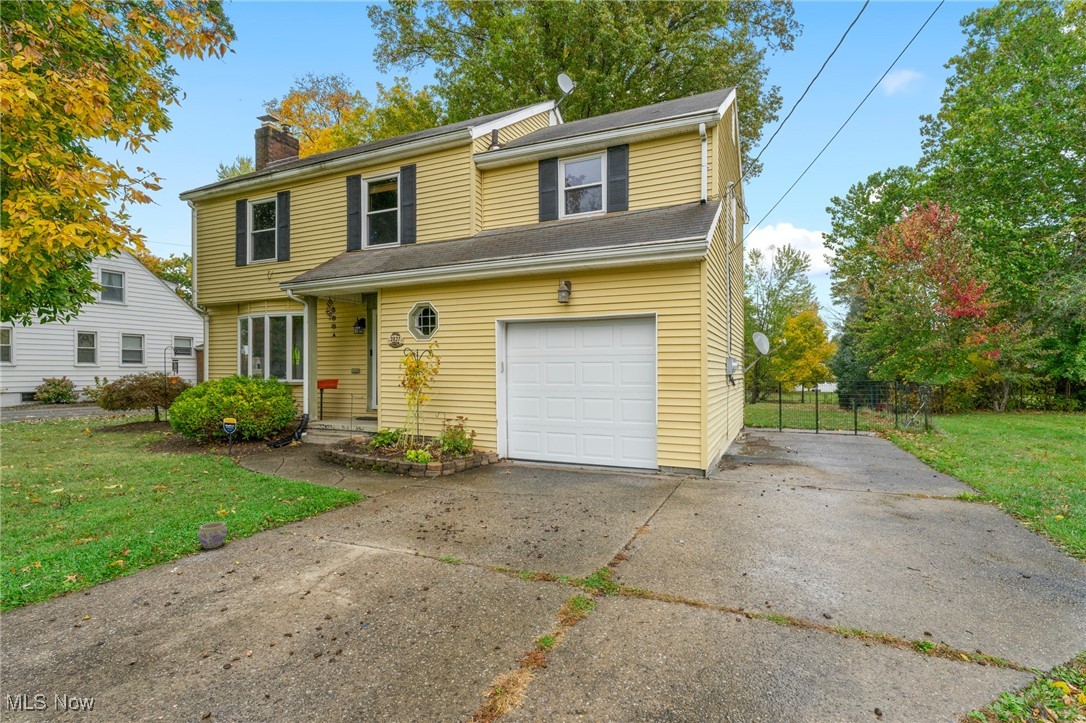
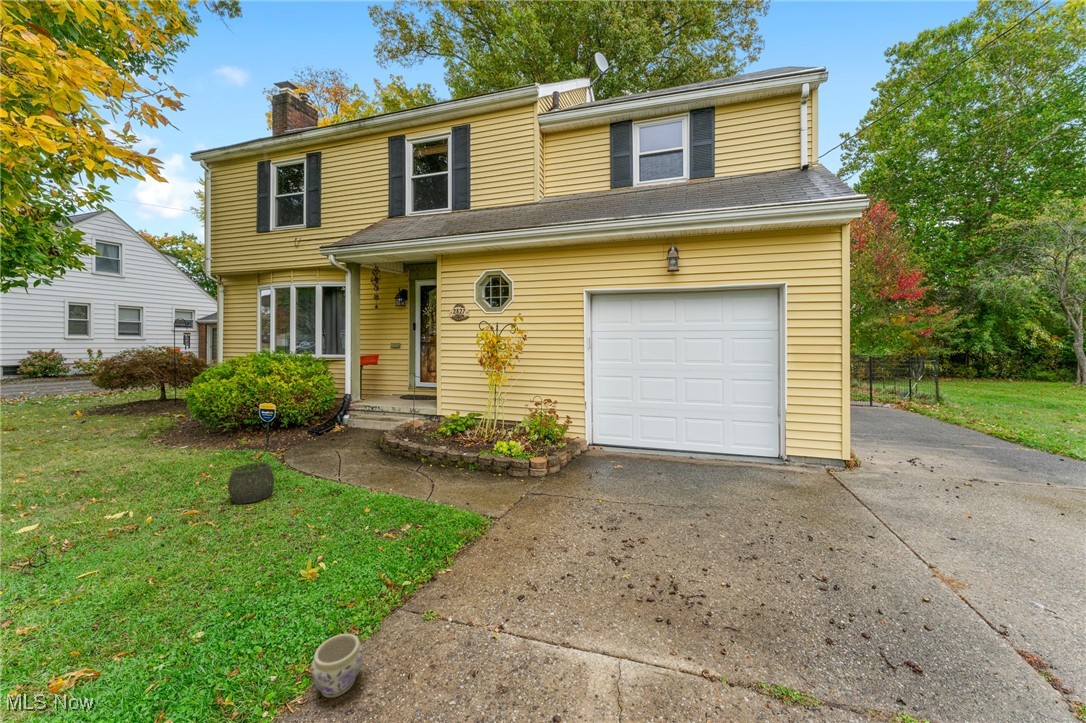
woven basket: none [185,456,219,484] -> present [228,462,274,504]

